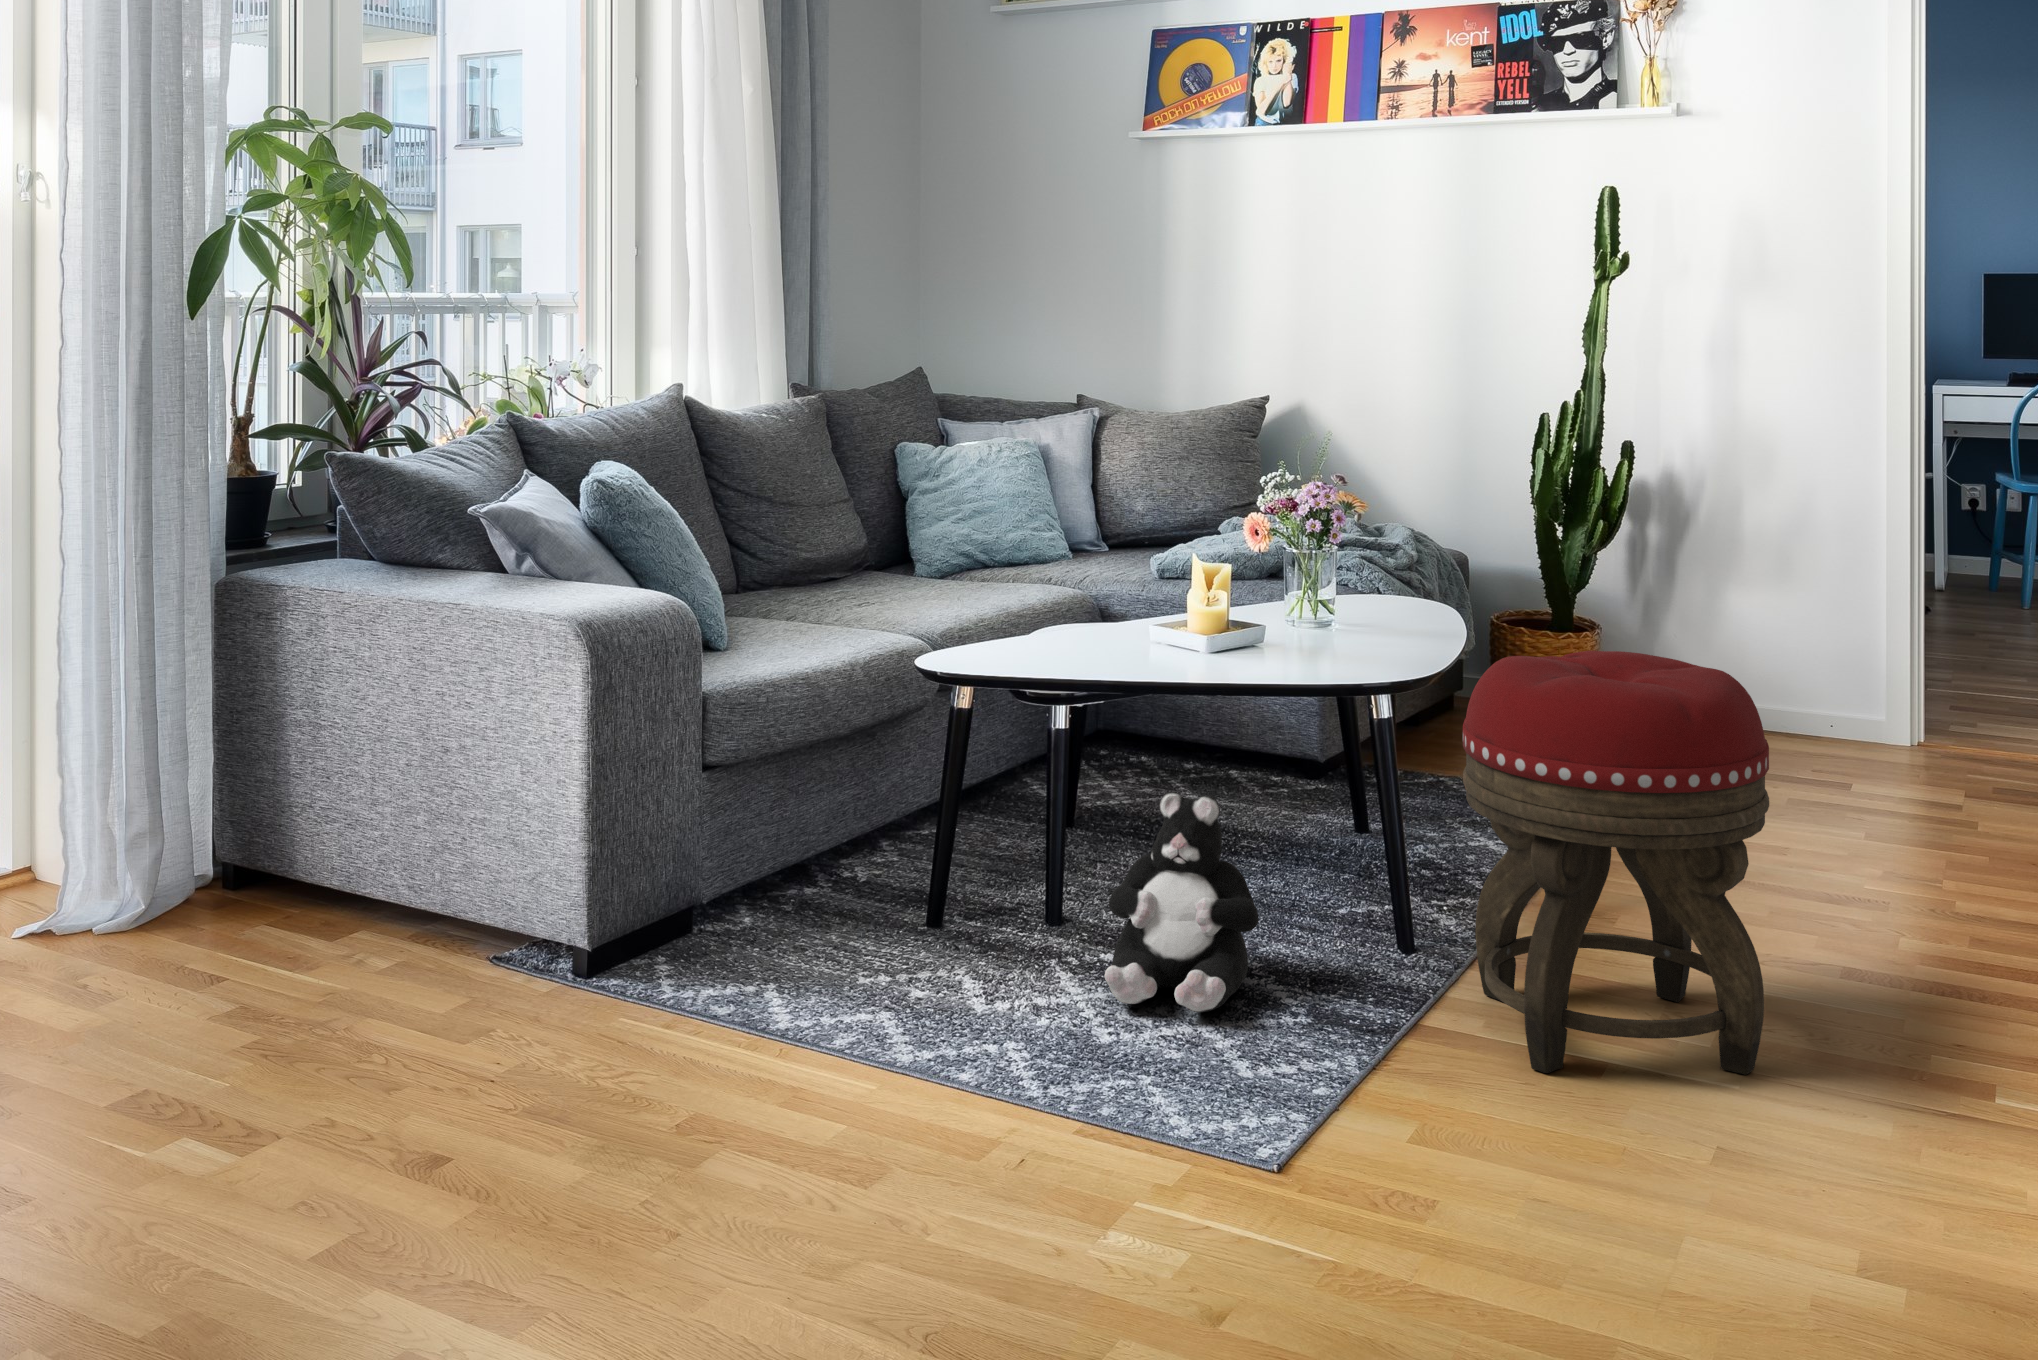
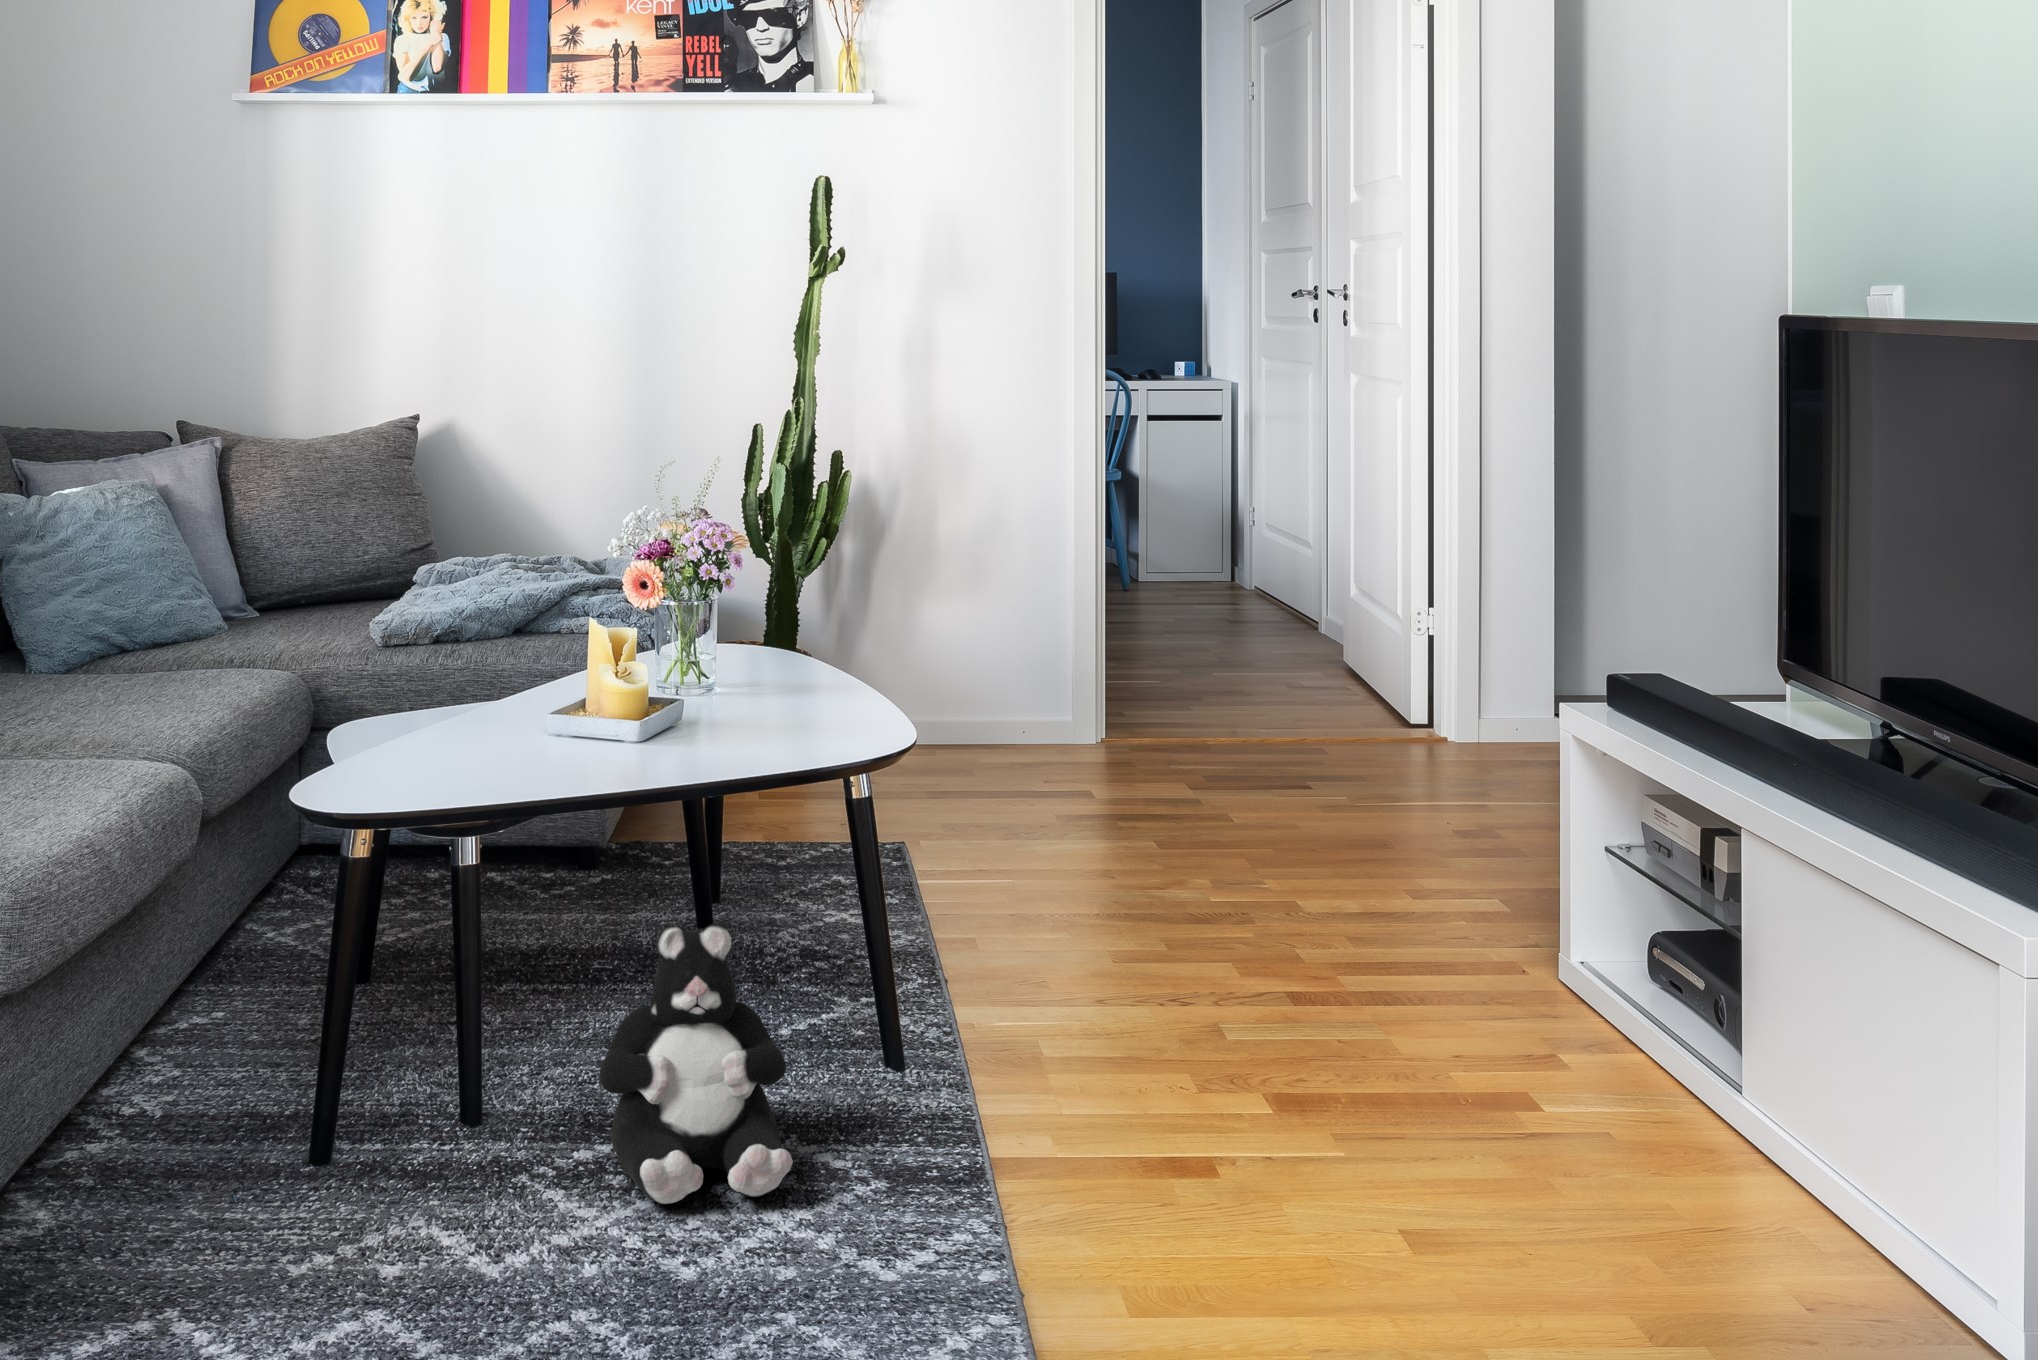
footstool: present [1463,651,1769,1075] -> none [999,702,1336,1186]

